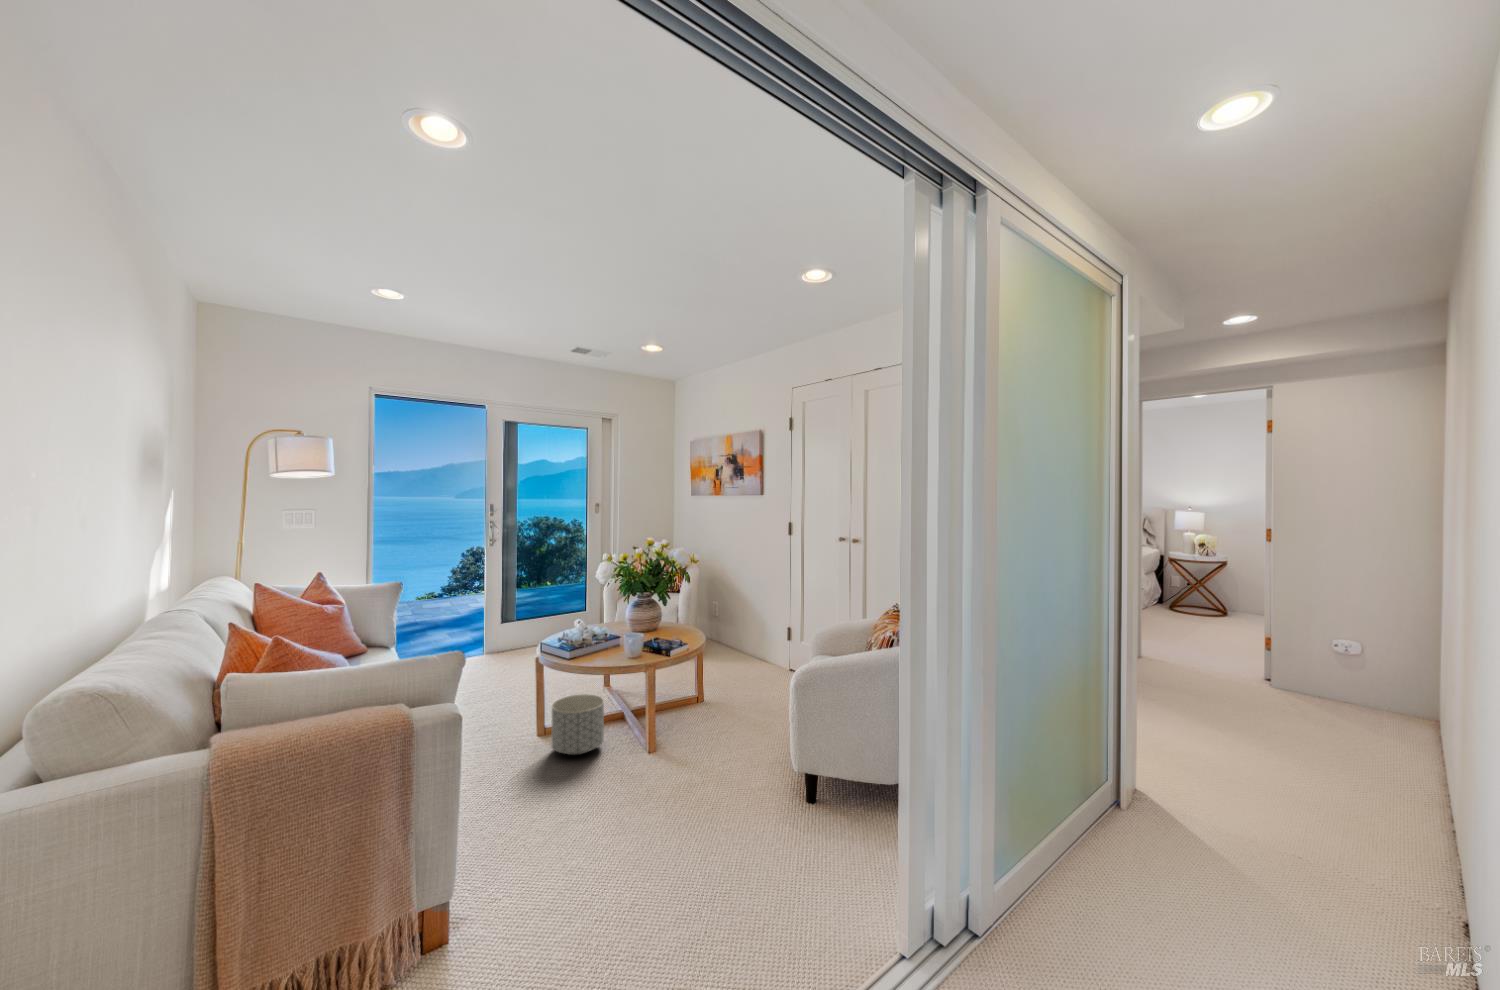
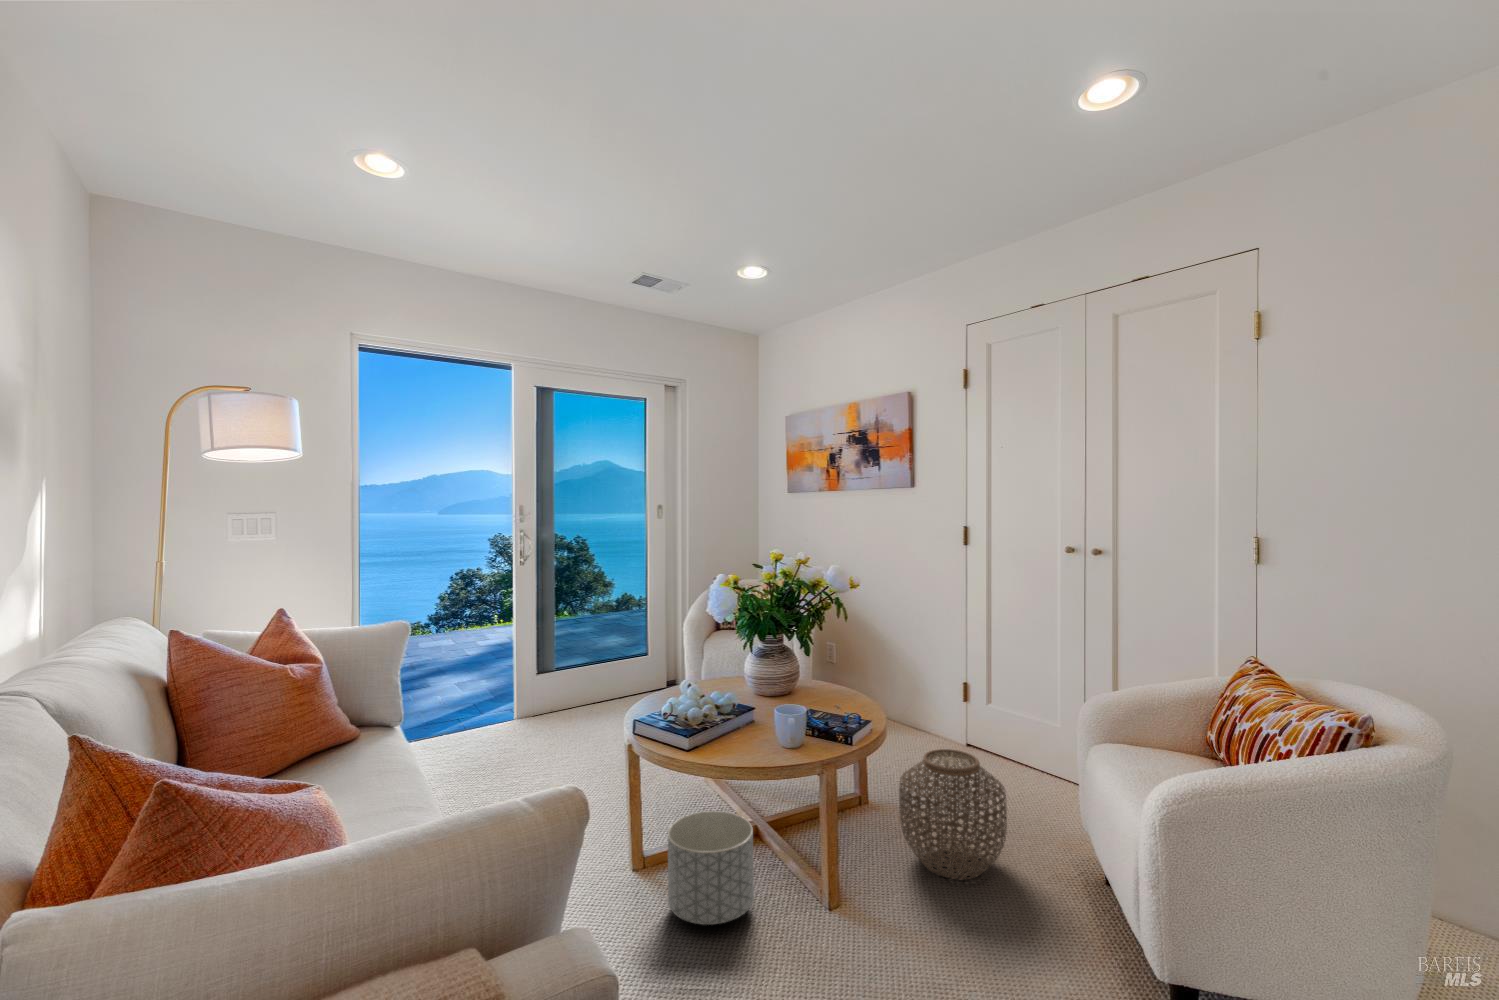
woven basket: none [703,661,764,736] -> present [899,749,1007,879]

